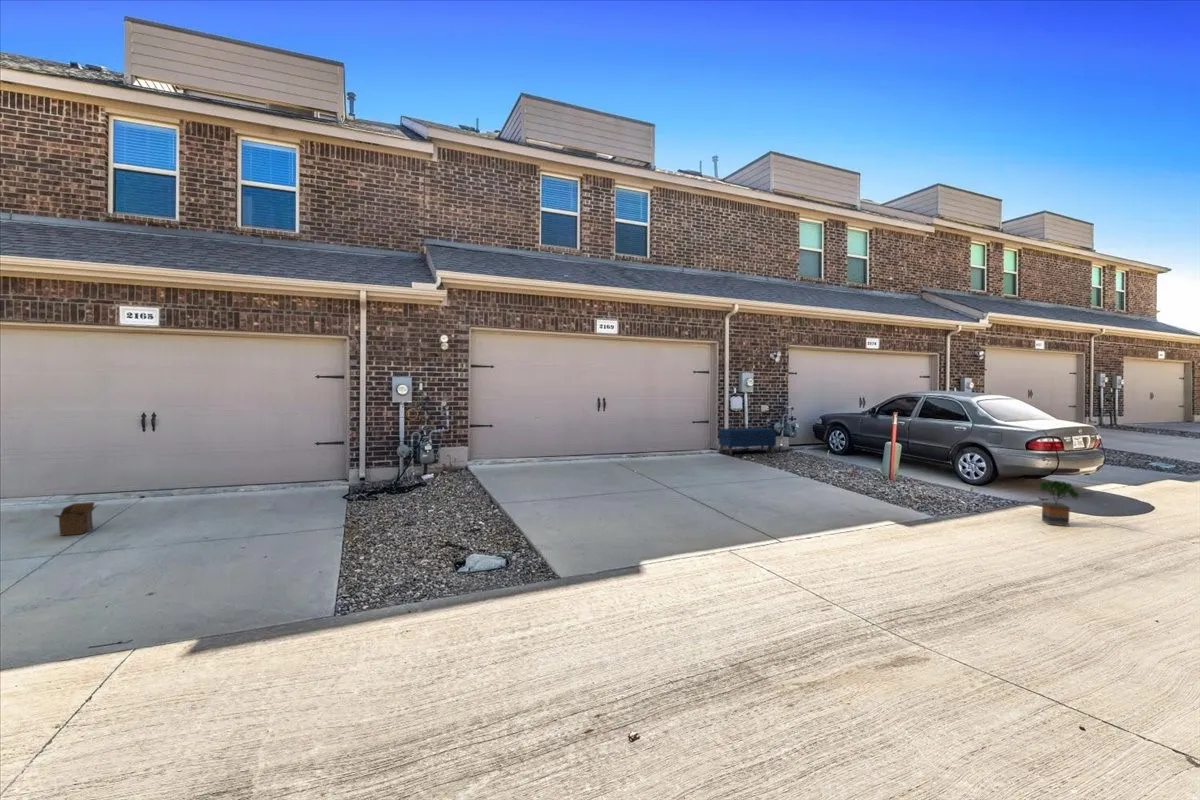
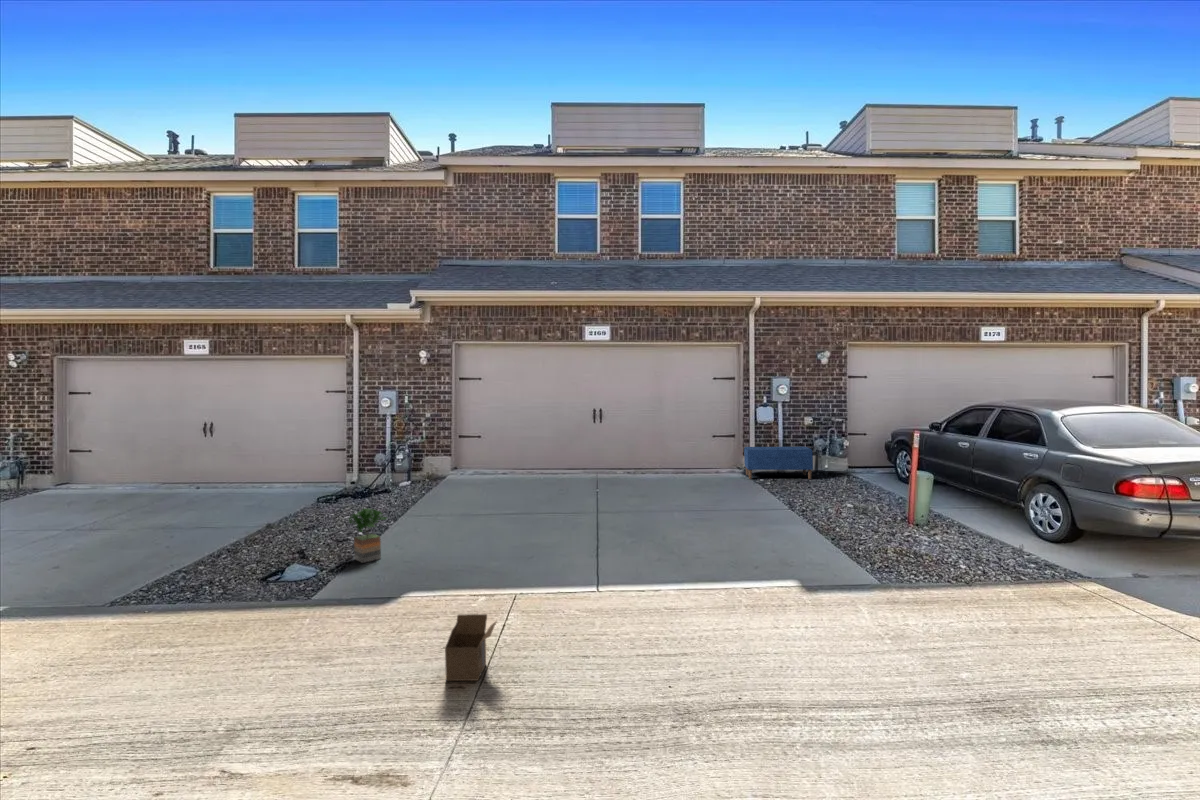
potted tree: present [1039,481,1079,526] -> present [349,509,386,563]
cardboard box: present [55,502,96,535] -> present [445,614,496,681]

